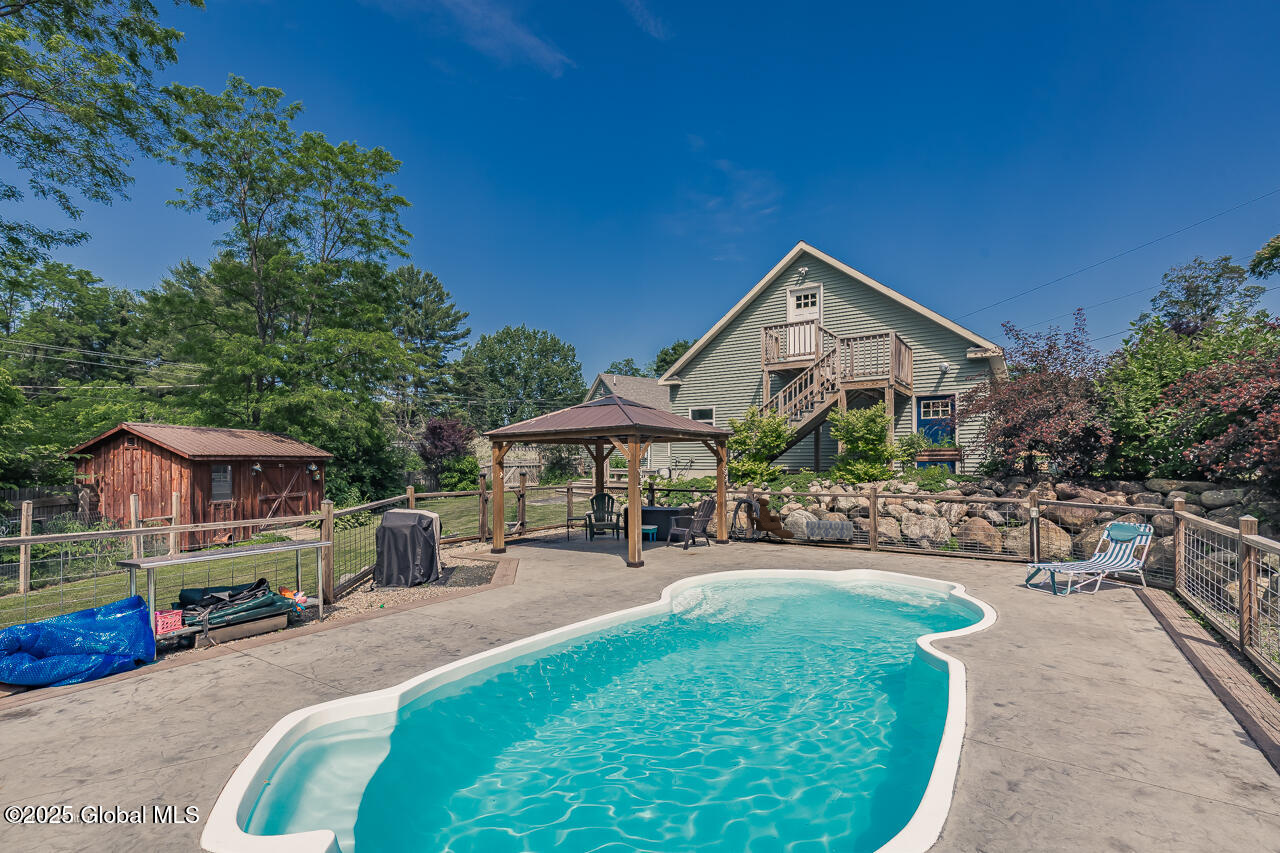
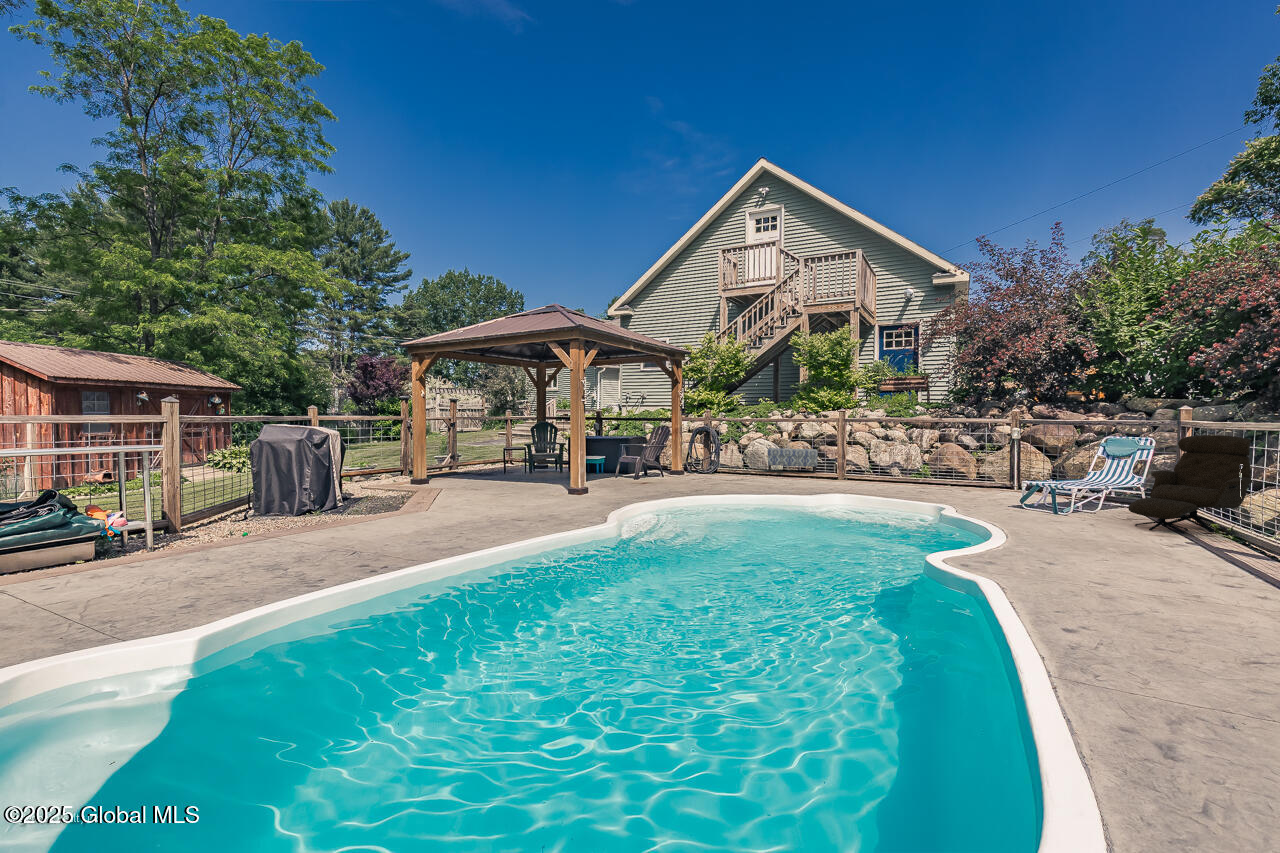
lounge chair: present [749,498,794,544] -> present [1128,435,1255,534]

